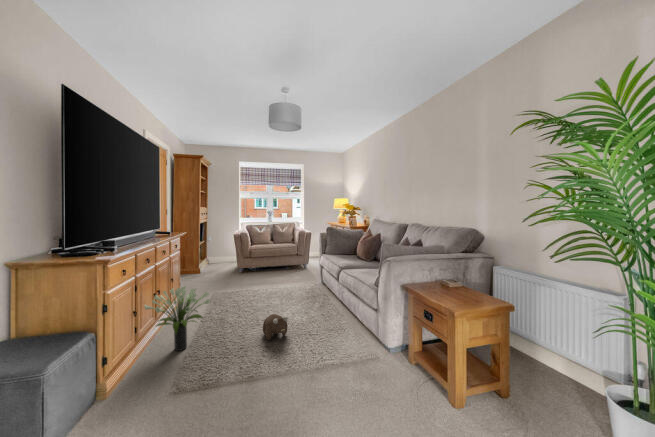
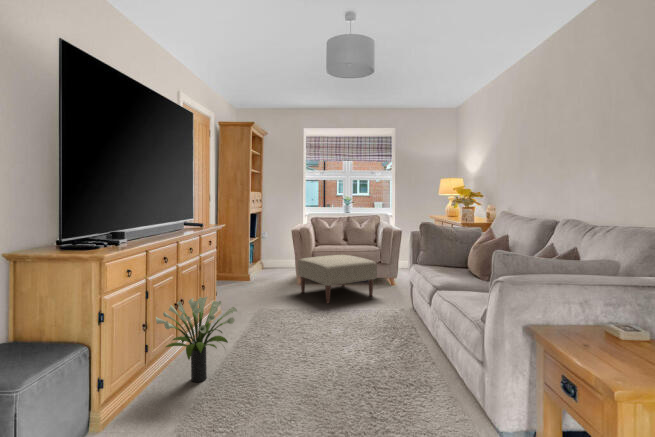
ottoman: none [240,251,298,286] -> present [298,255,377,303]
plush toy: present [263,314,288,340] -> none [306,347,341,385]

